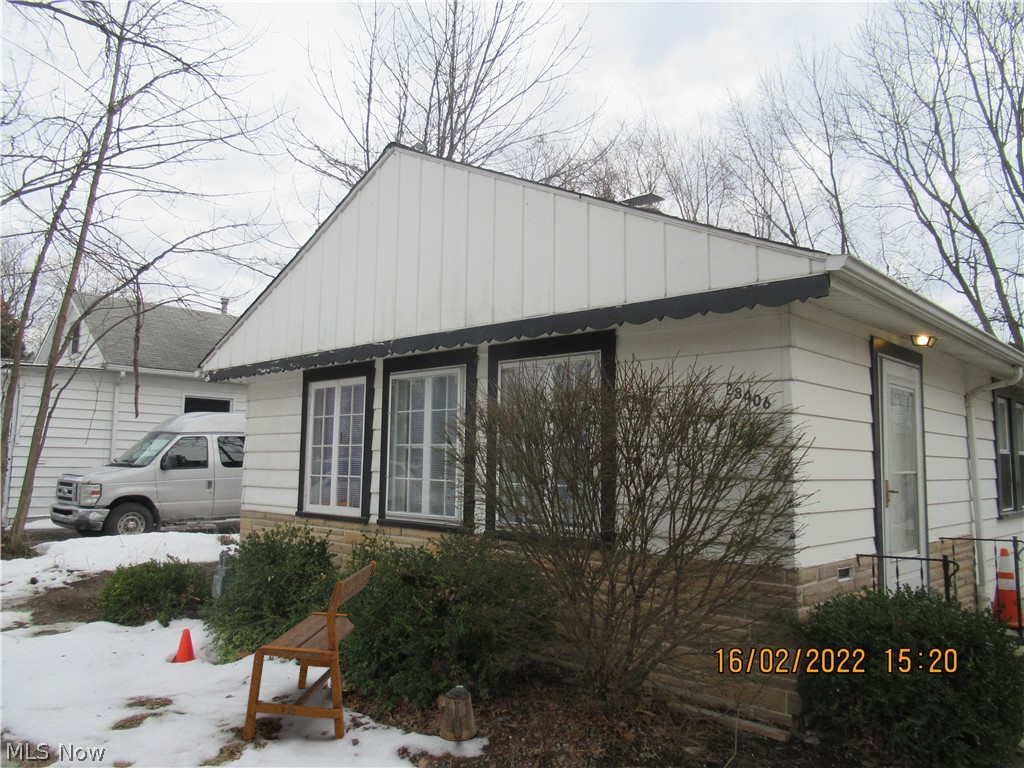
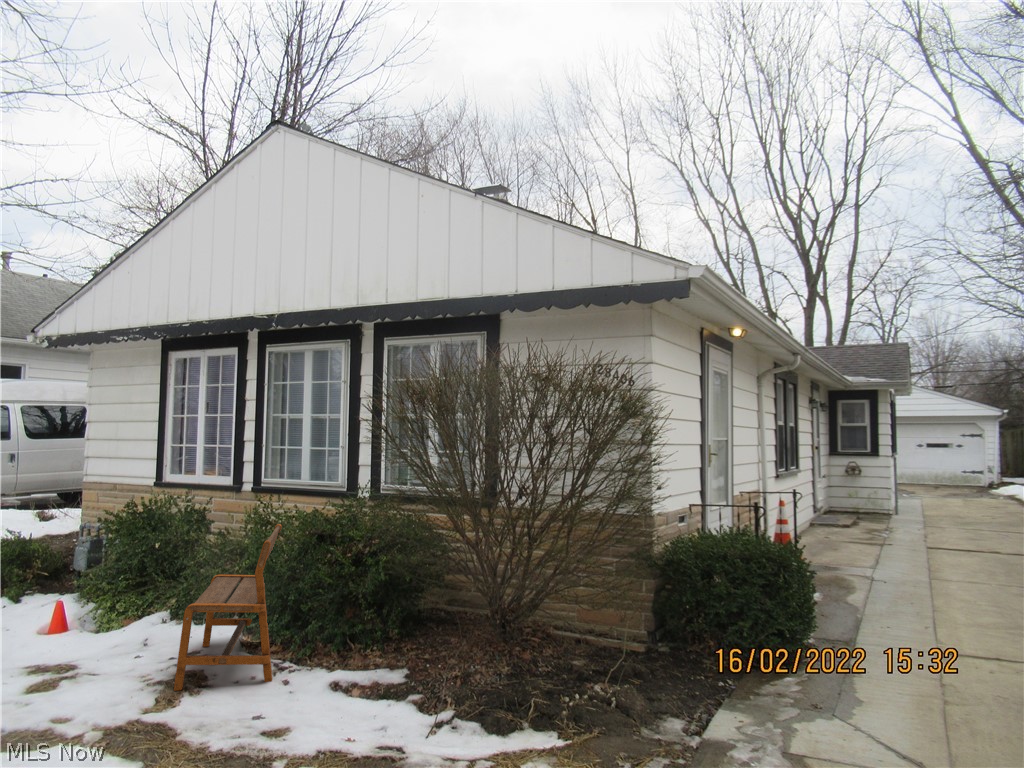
watering can: present [439,685,477,741] -> none [360,627,393,673]

